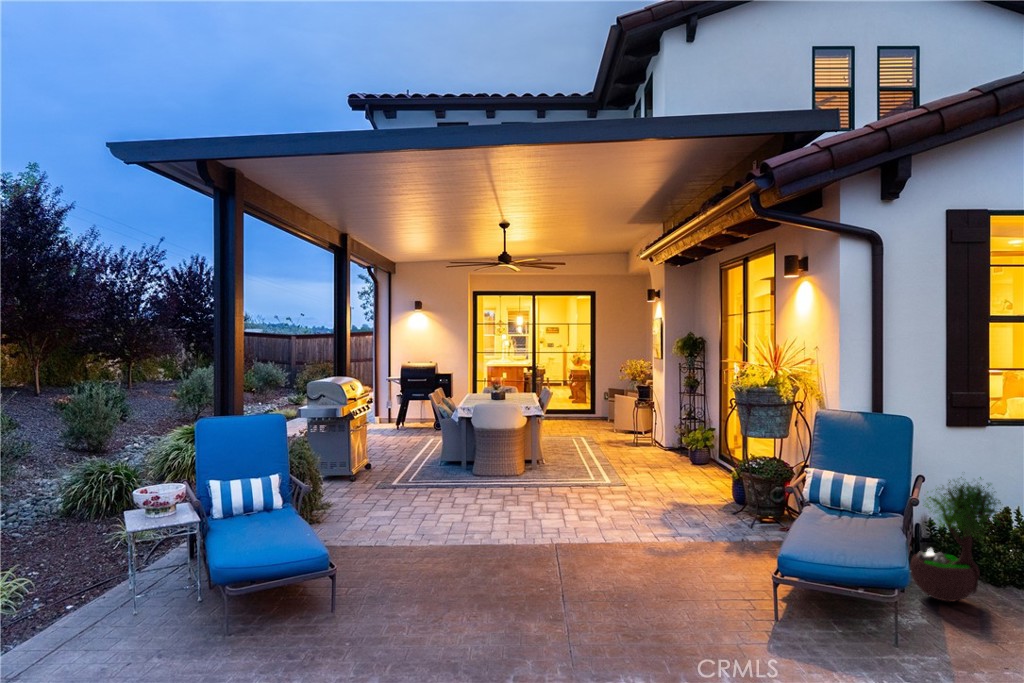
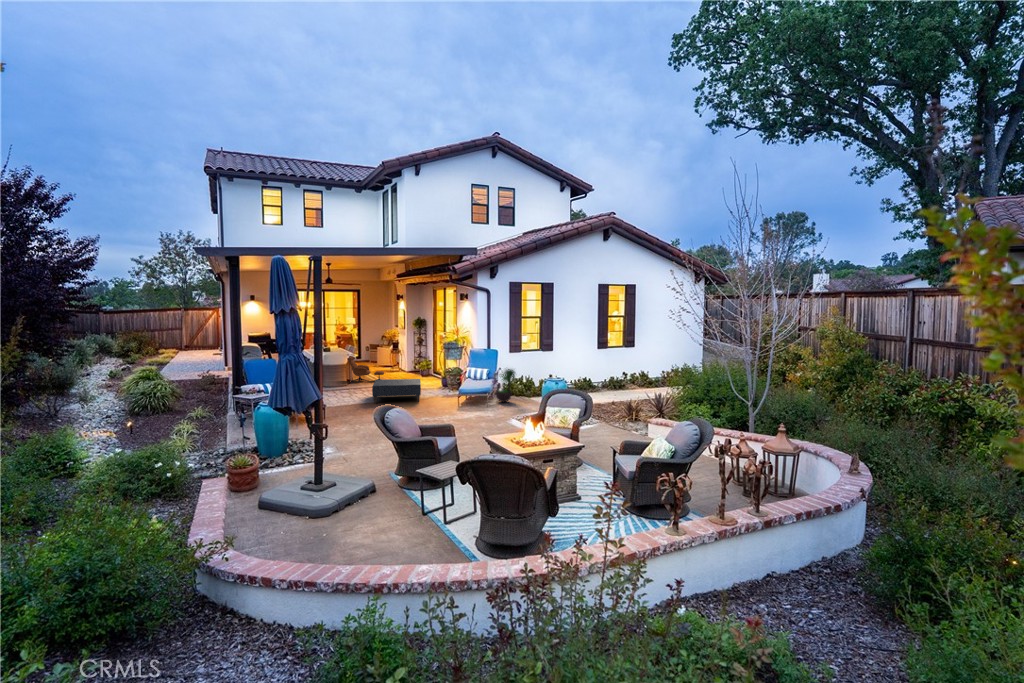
lounge chair: none [532,408,608,469] -> present [349,356,384,382]
ottoman: none [525,472,668,553] -> present [372,379,421,403]

